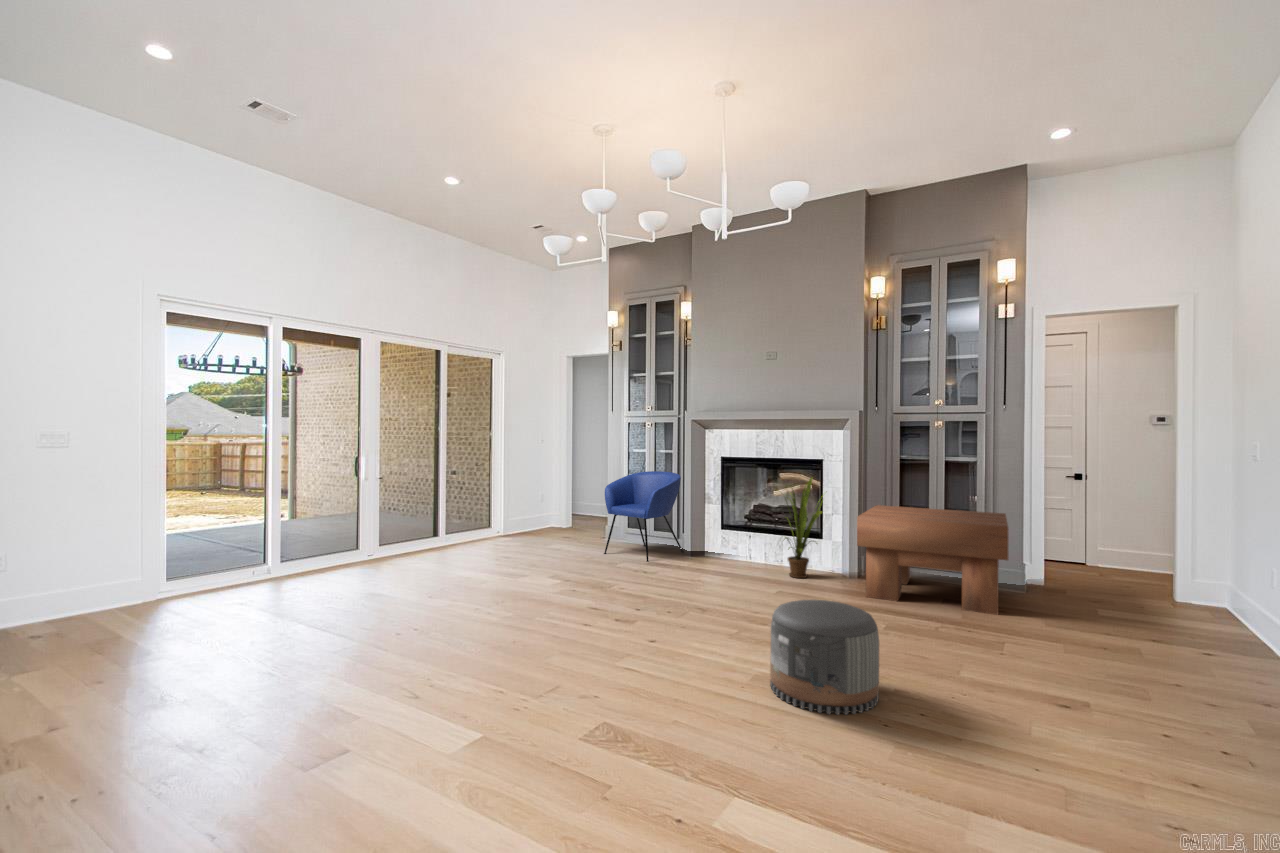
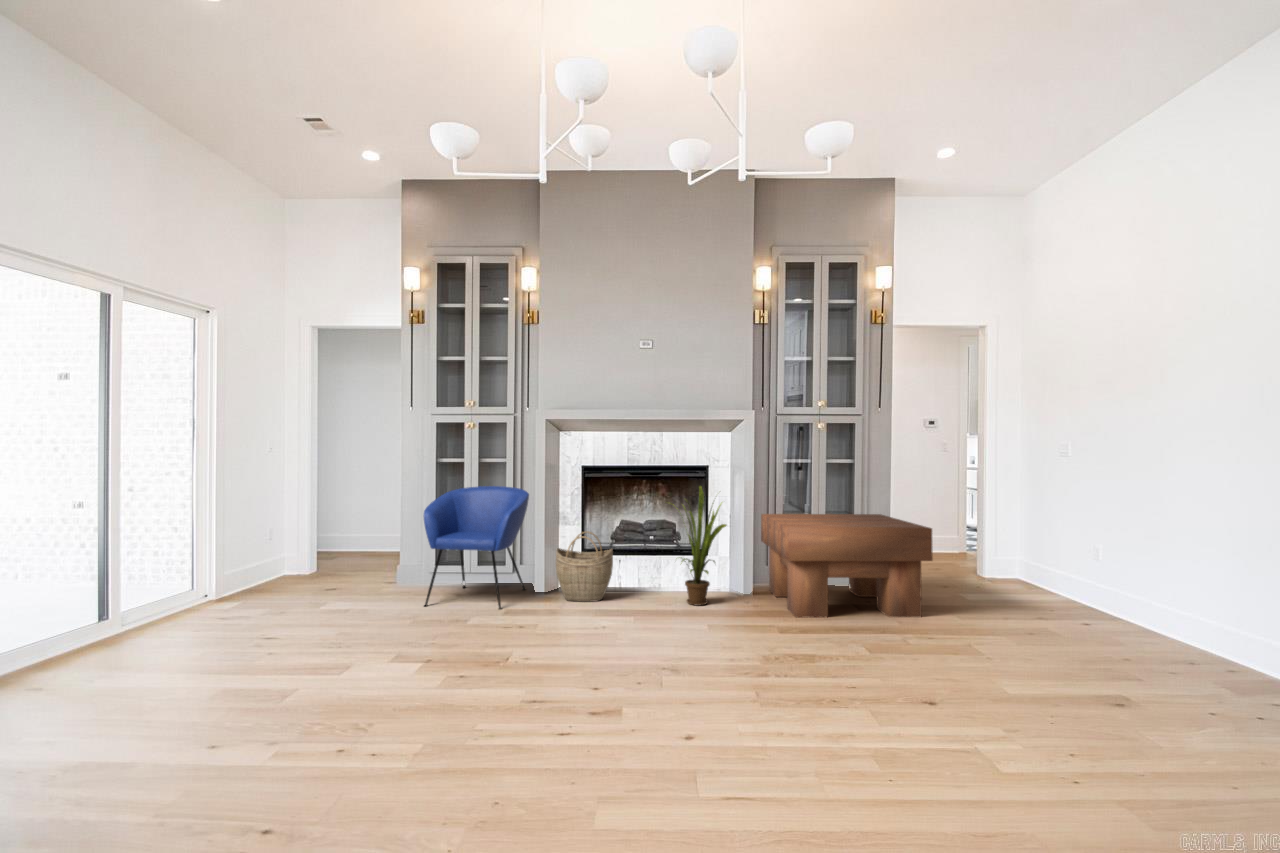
woven basket: none [693,510,739,565] -> present [556,531,613,602]
pouf: present [770,600,879,715] -> none [892,634,1038,783]

